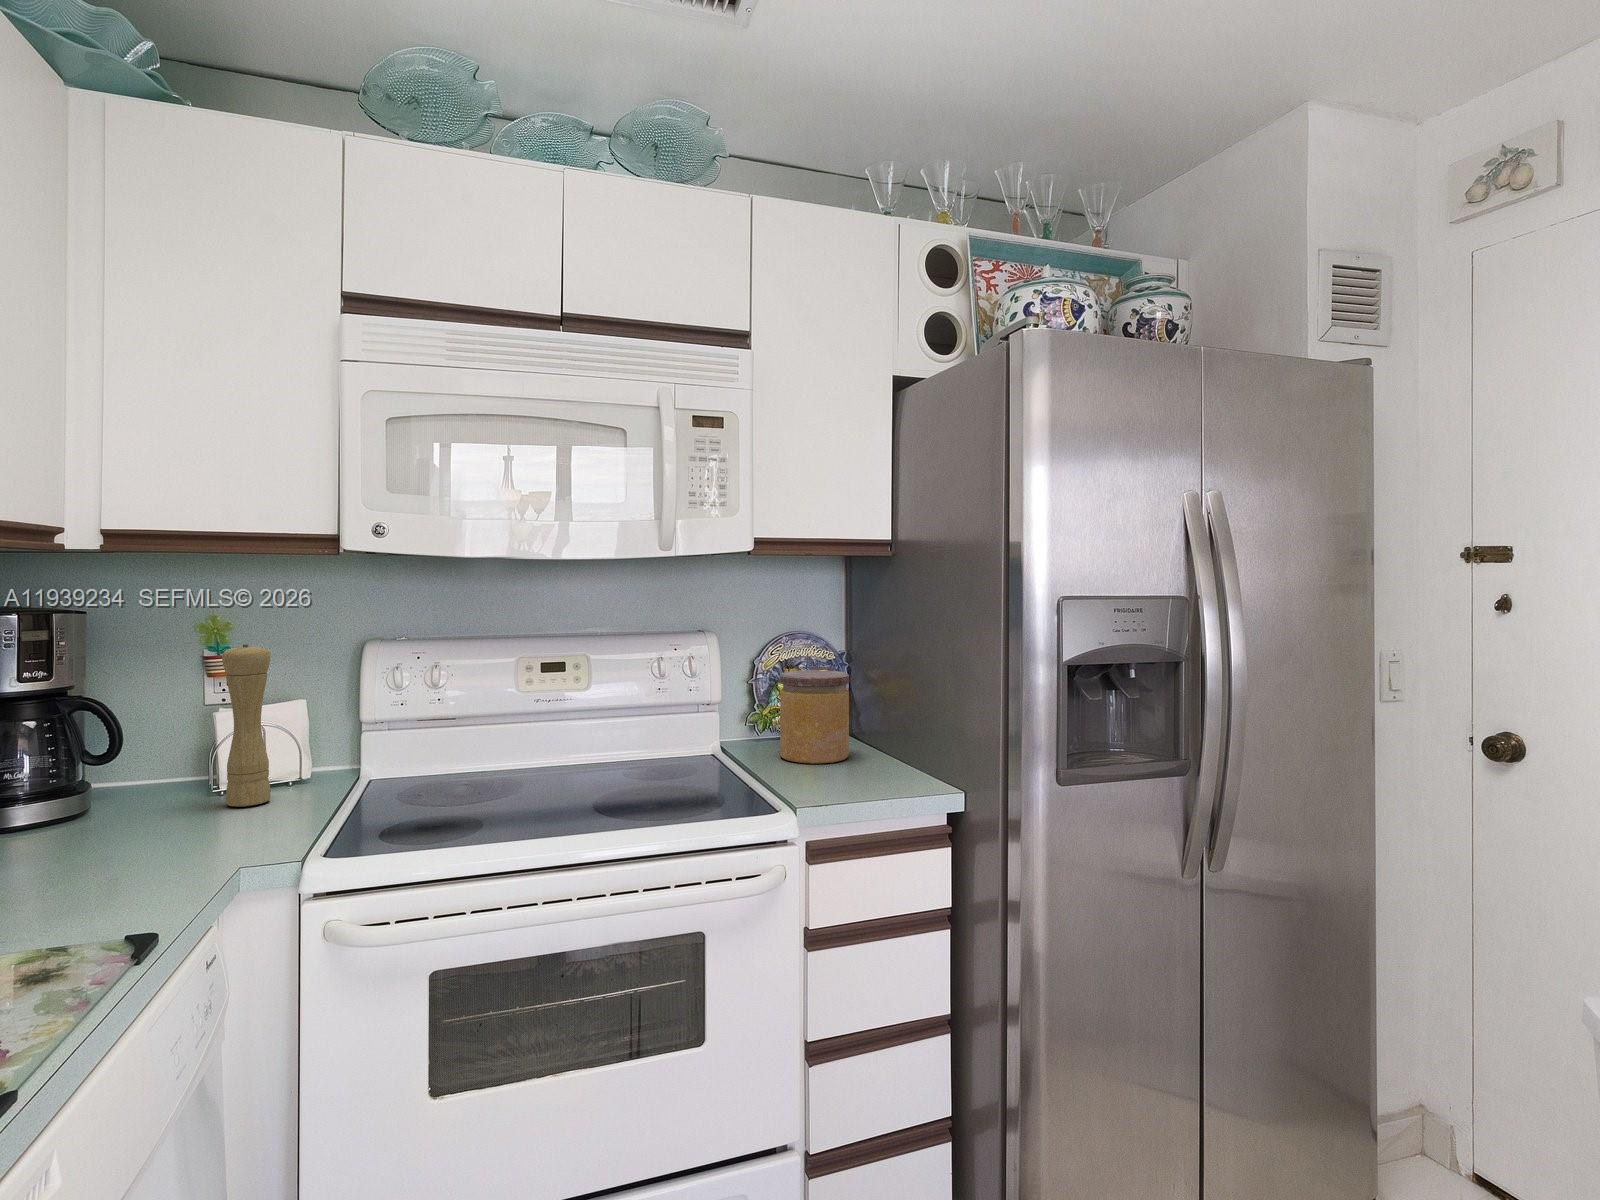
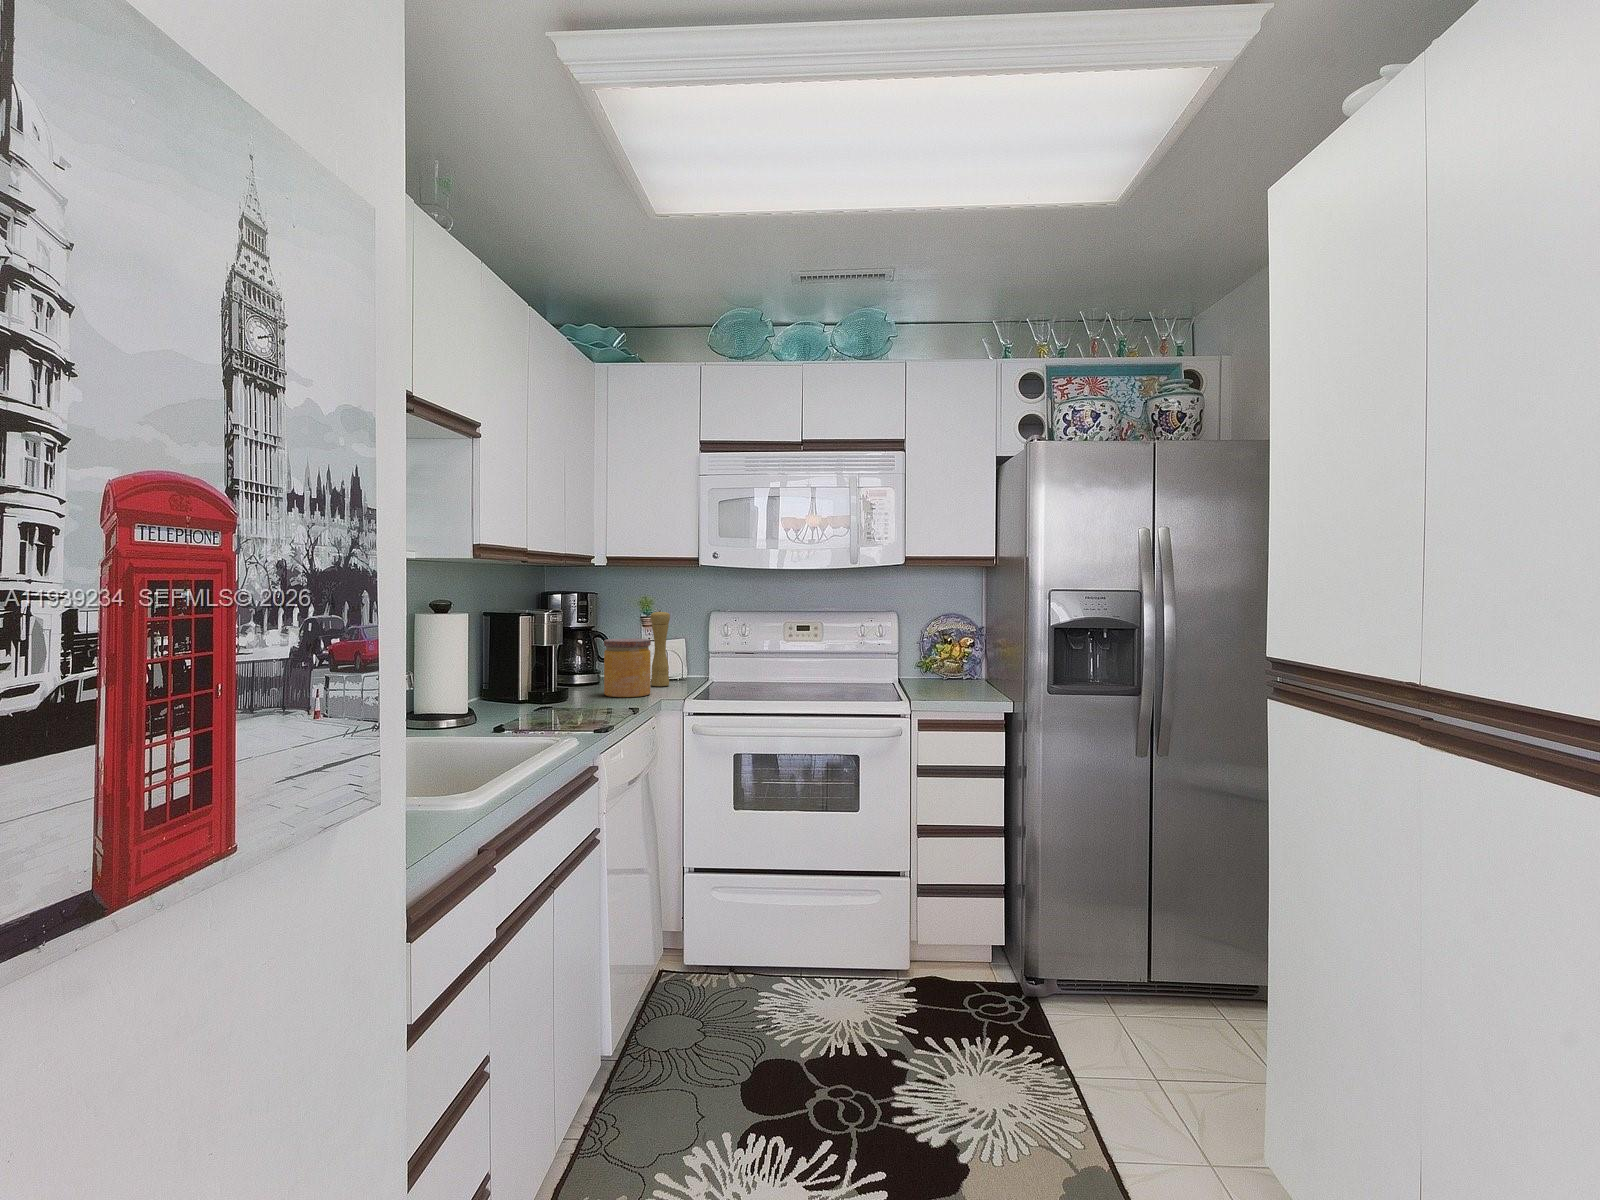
jar: present [780,670,849,763] -> present [604,638,651,697]

